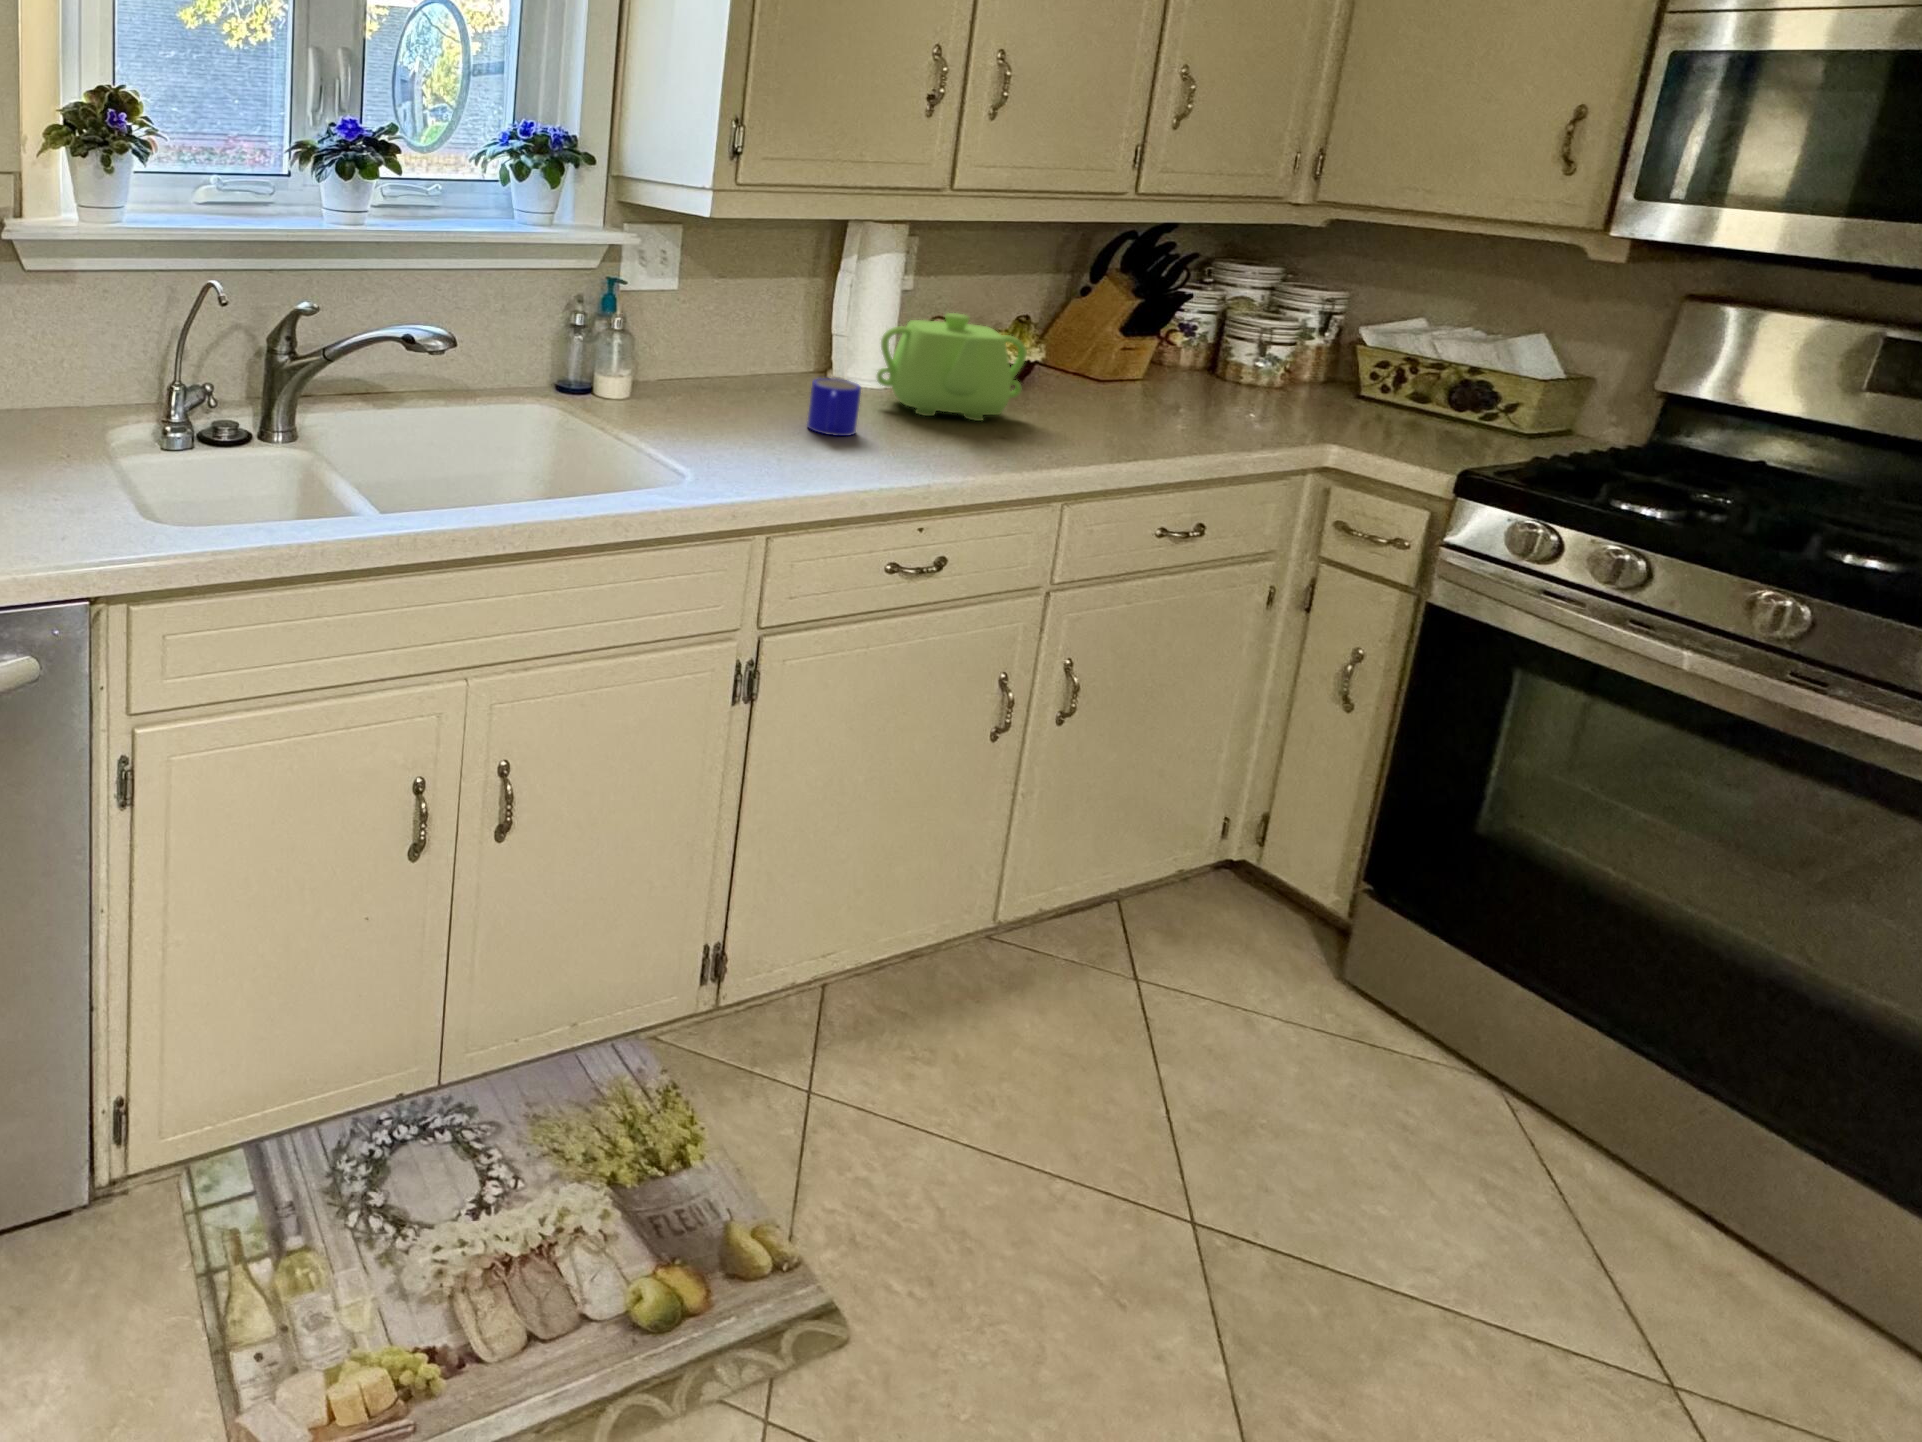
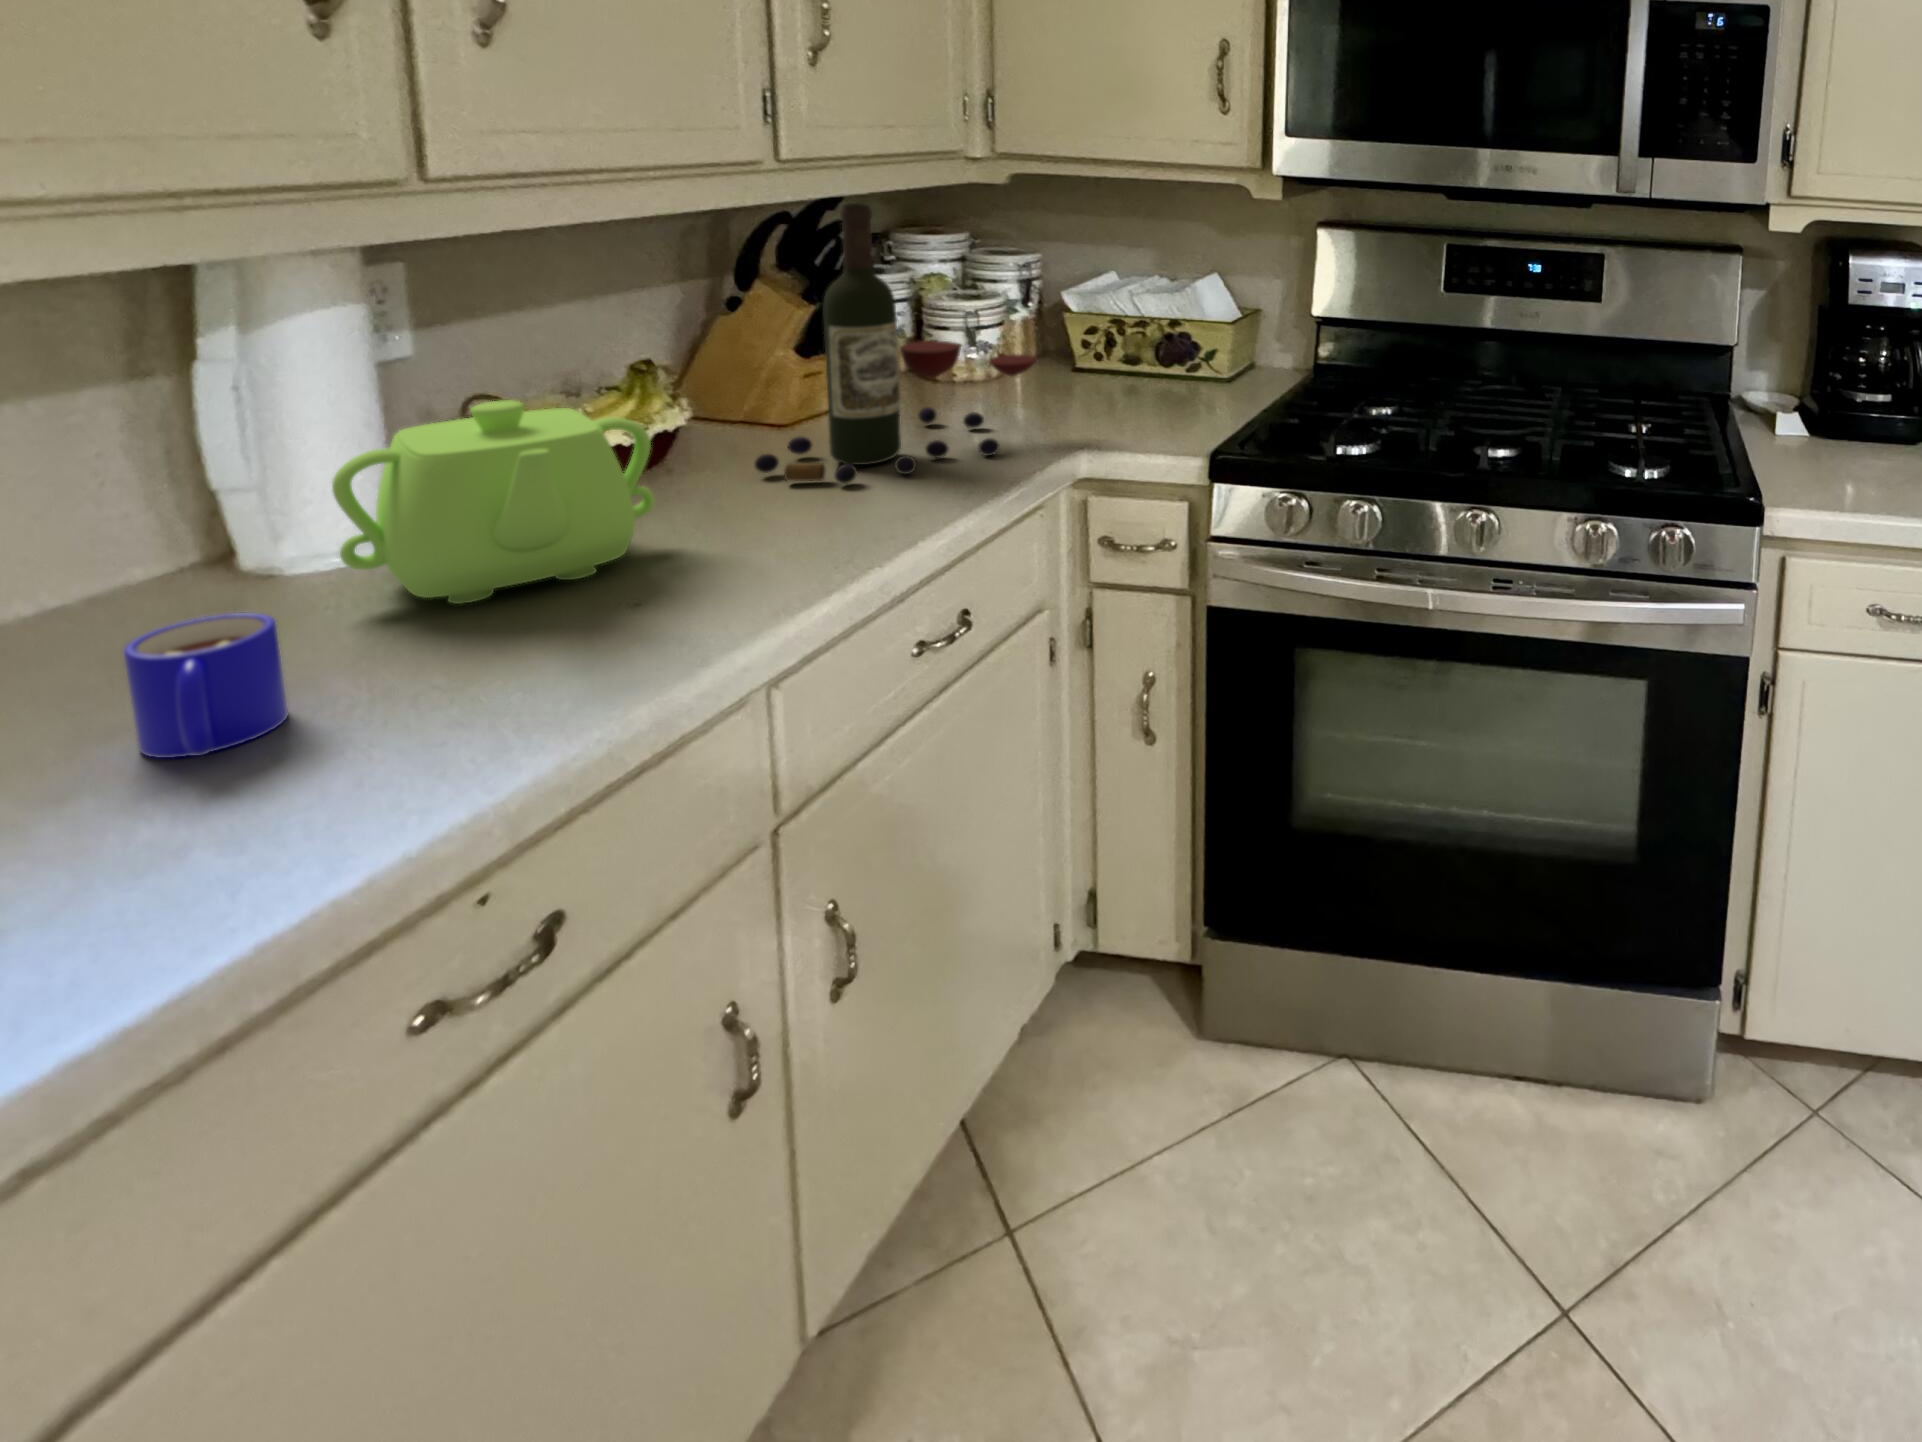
wine bottle: none [1080,227,1320,430] -> present [754,203,1036,484]

